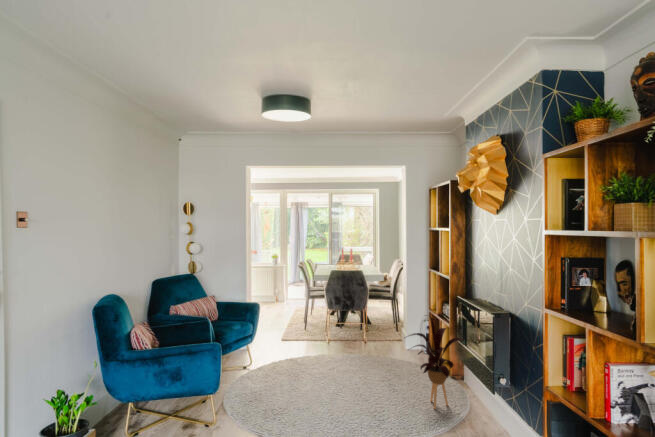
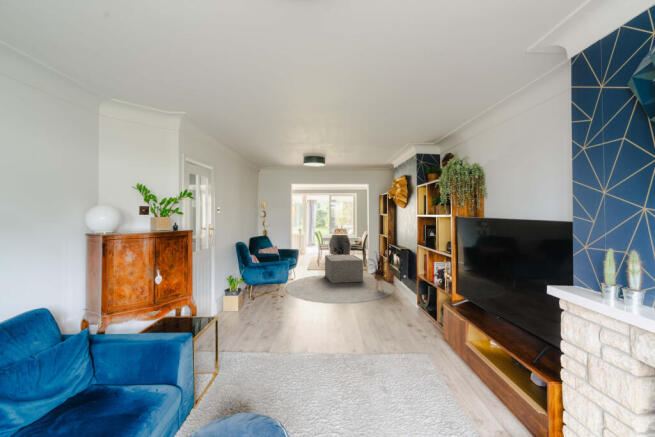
ottoman: none [316,312,398,382] -> present [325,255,363,283]

